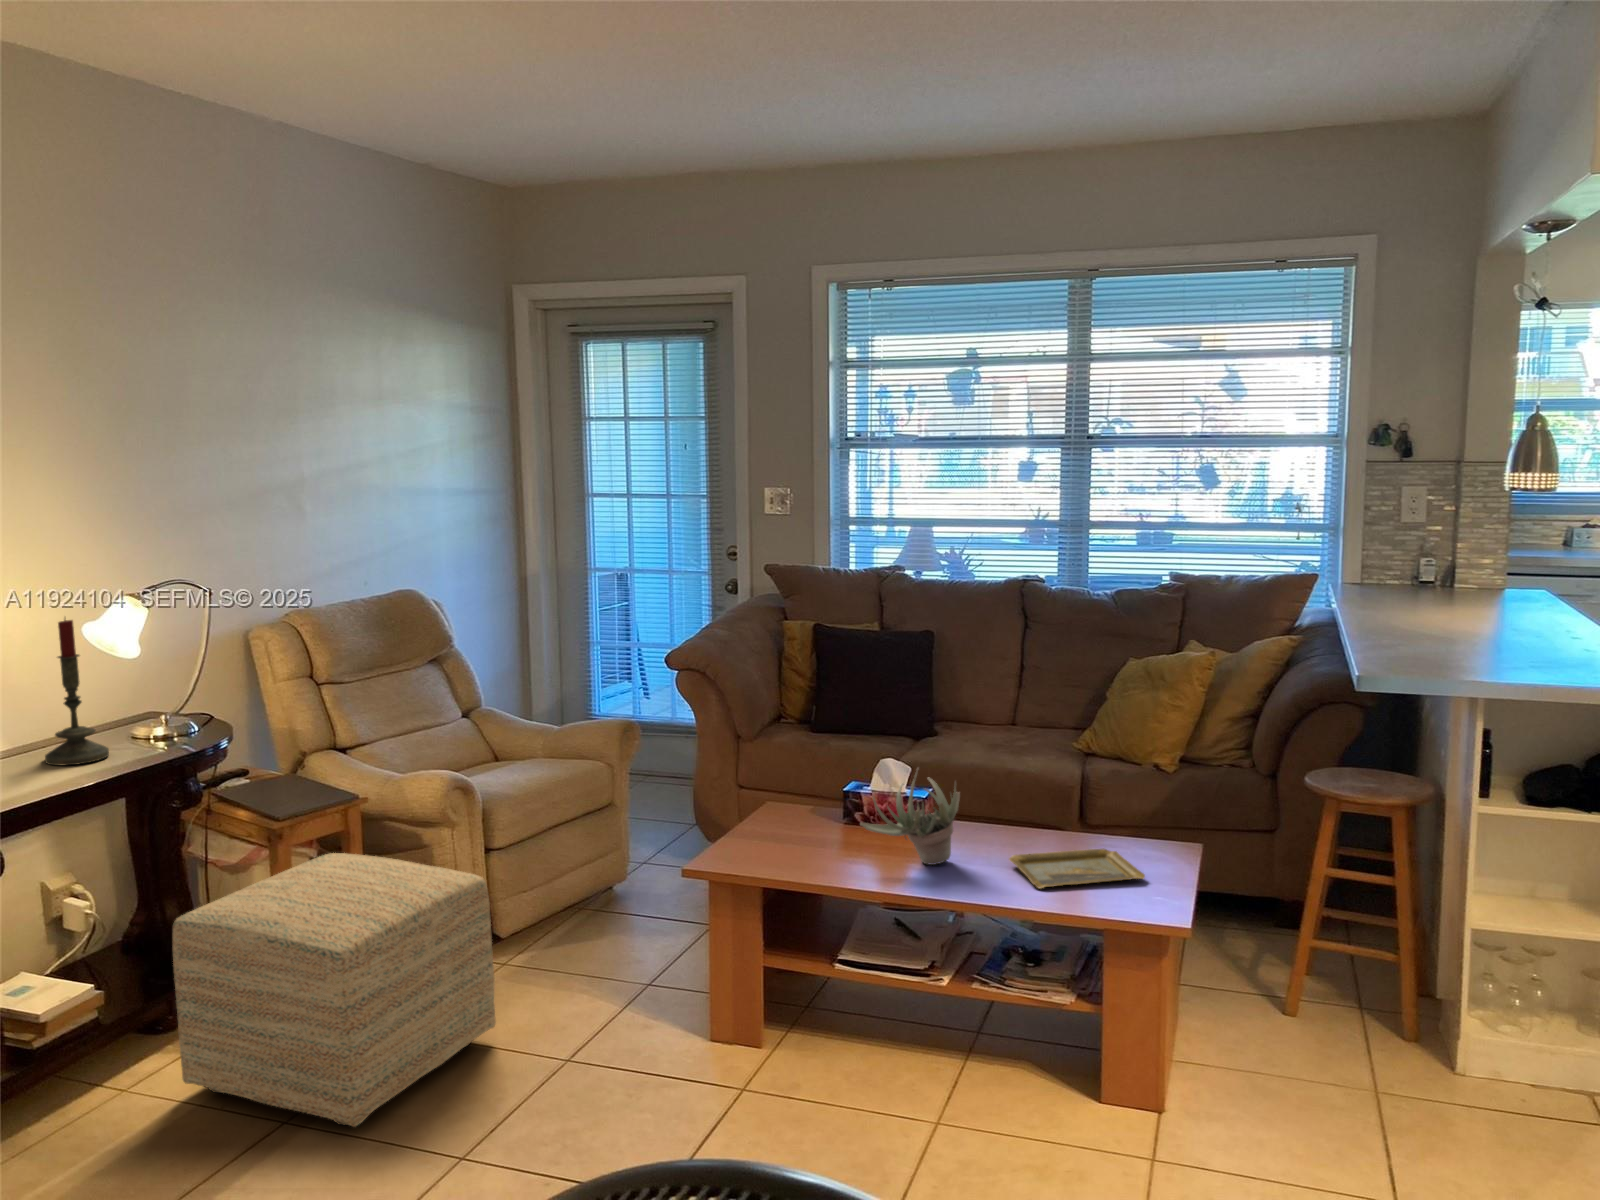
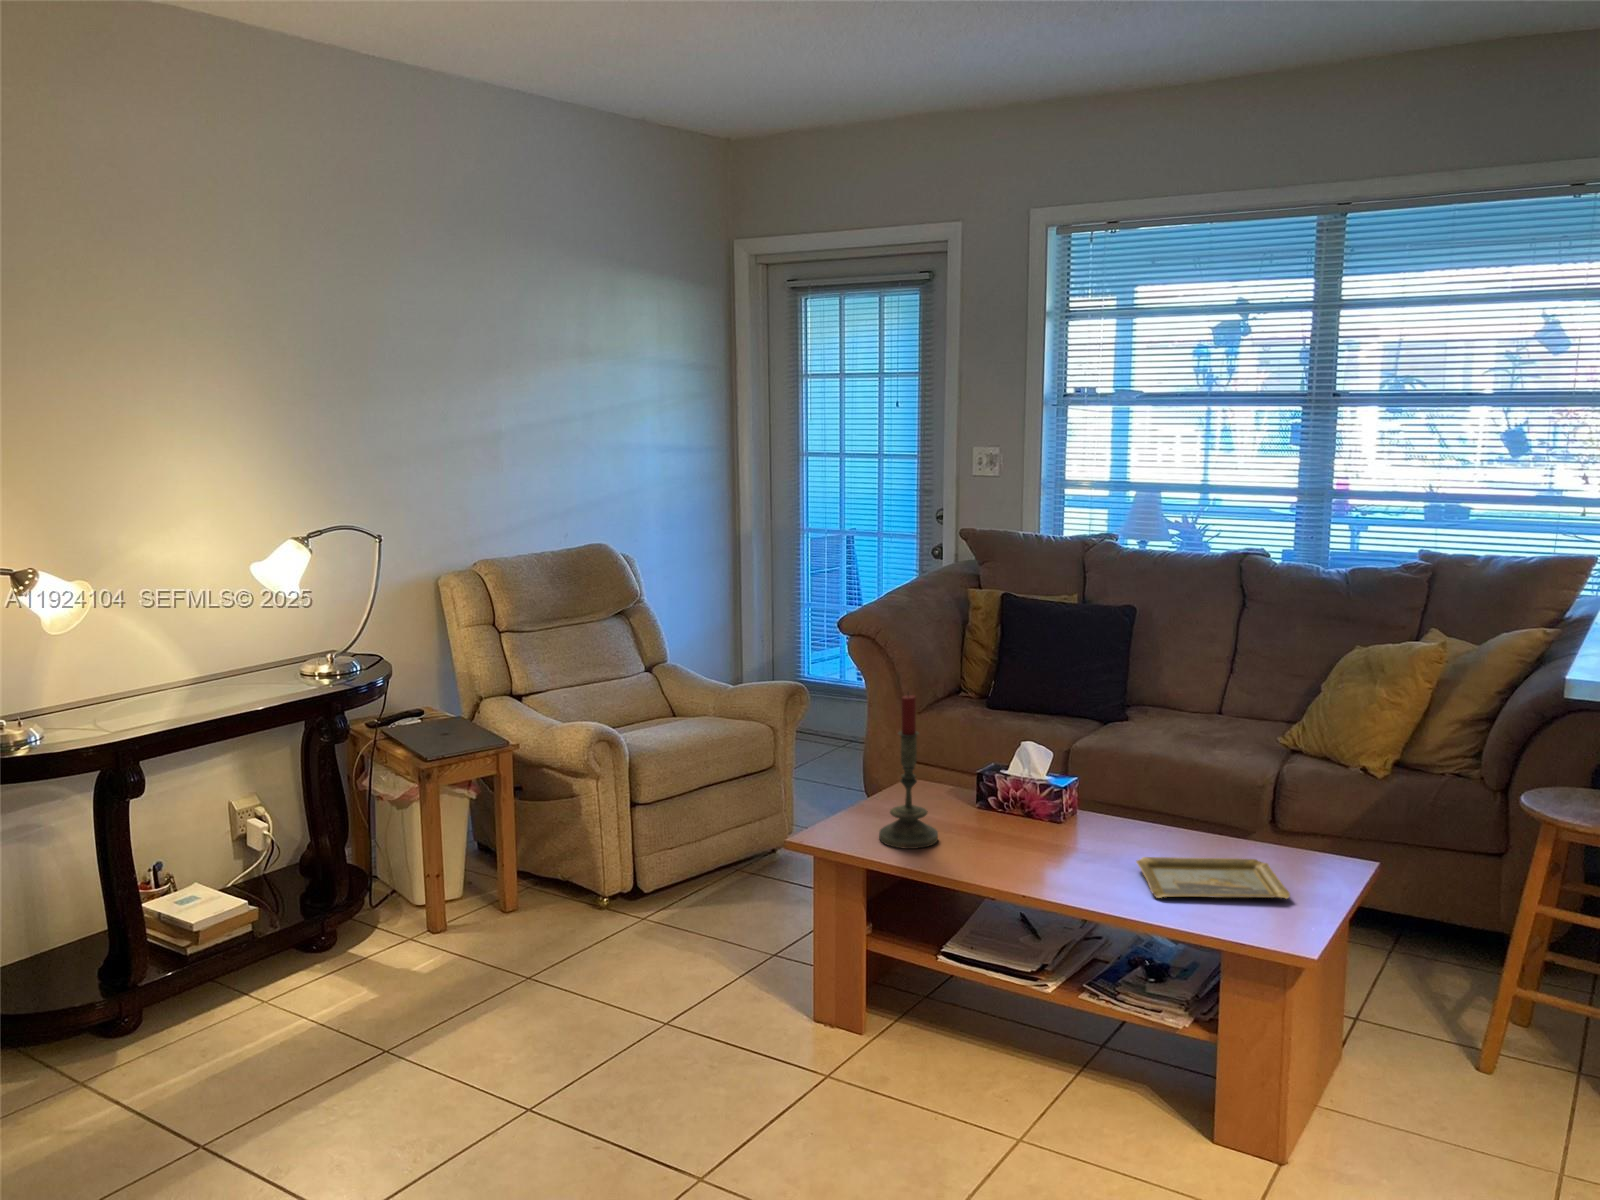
candle: present [45,620,109,766] -> present [879,695,938,849]
succulent plant: present [860,768,960,865] -> none [969,752,1085,860]
ottoman: present [173,853,496,1127] -> none [301,796,605,1064]

